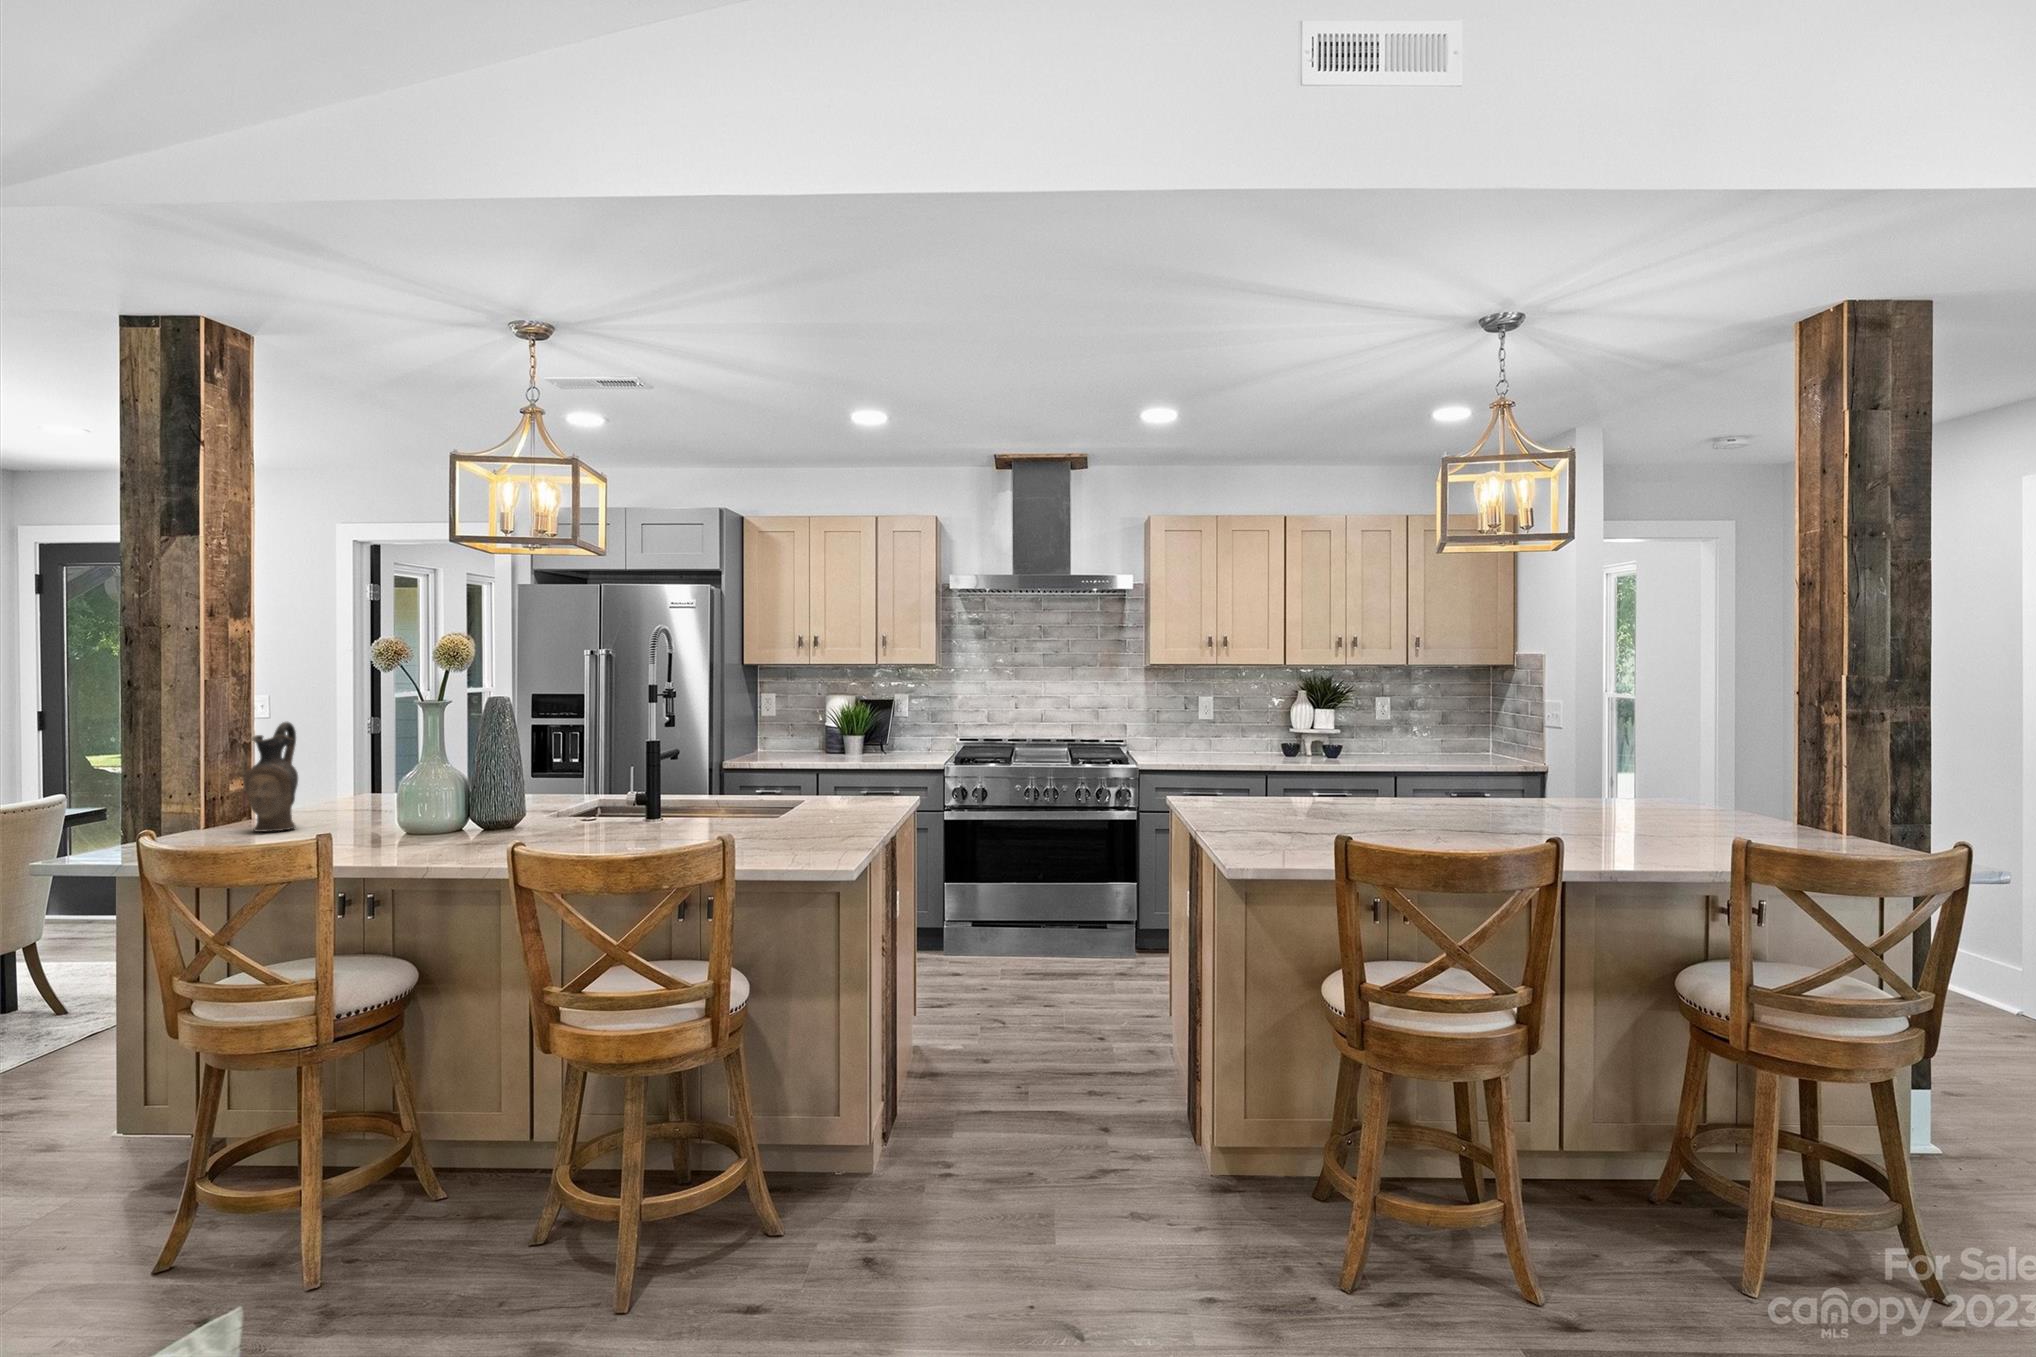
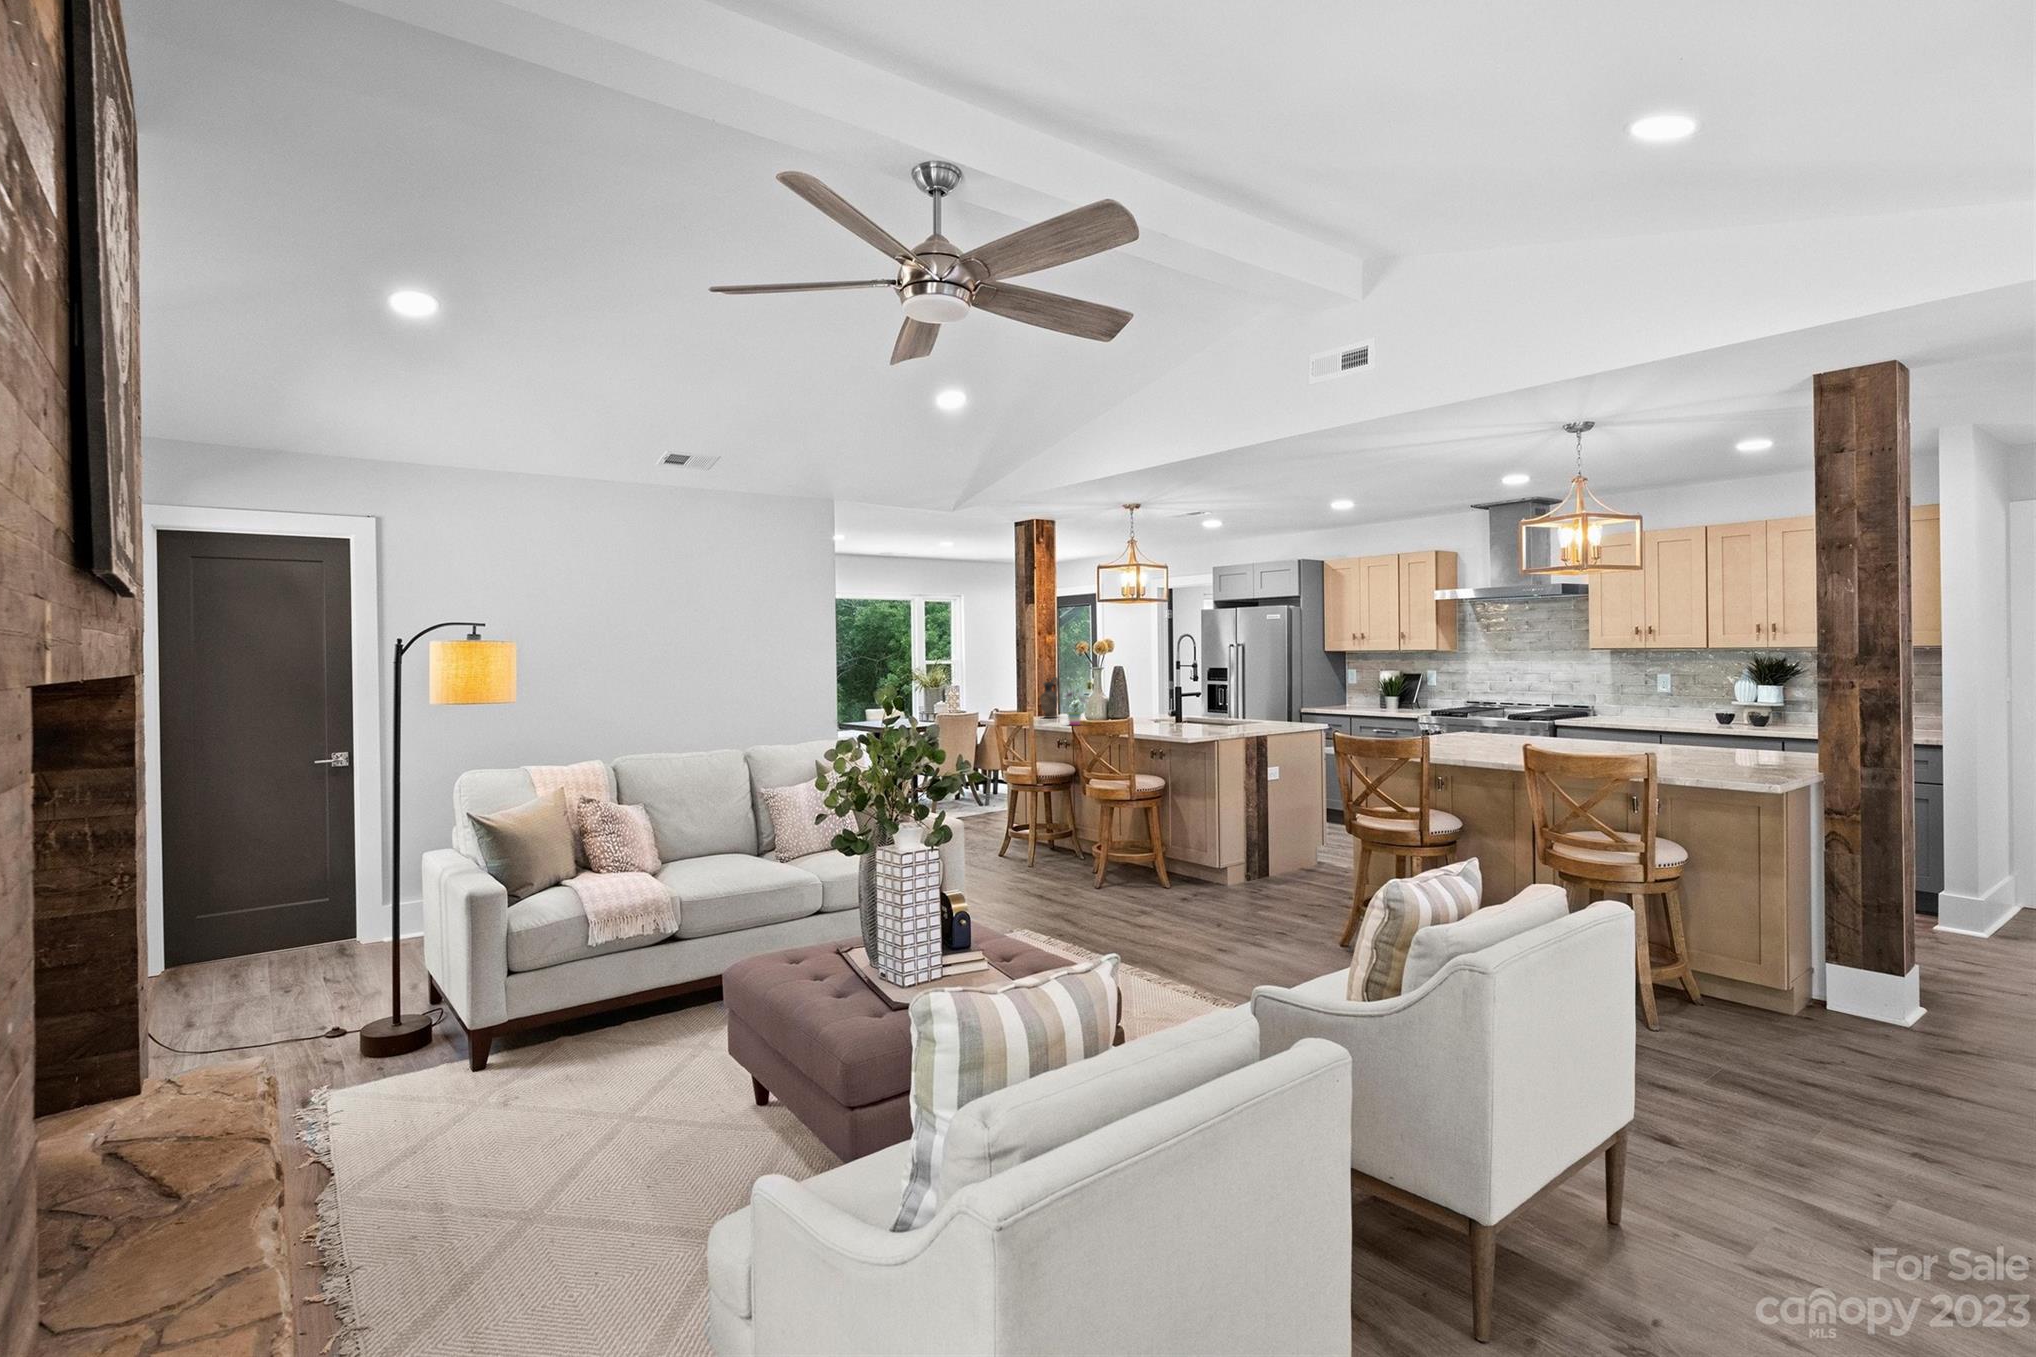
potted plant: none [393,731,468,854] -> present [1064,691,1087,725]

